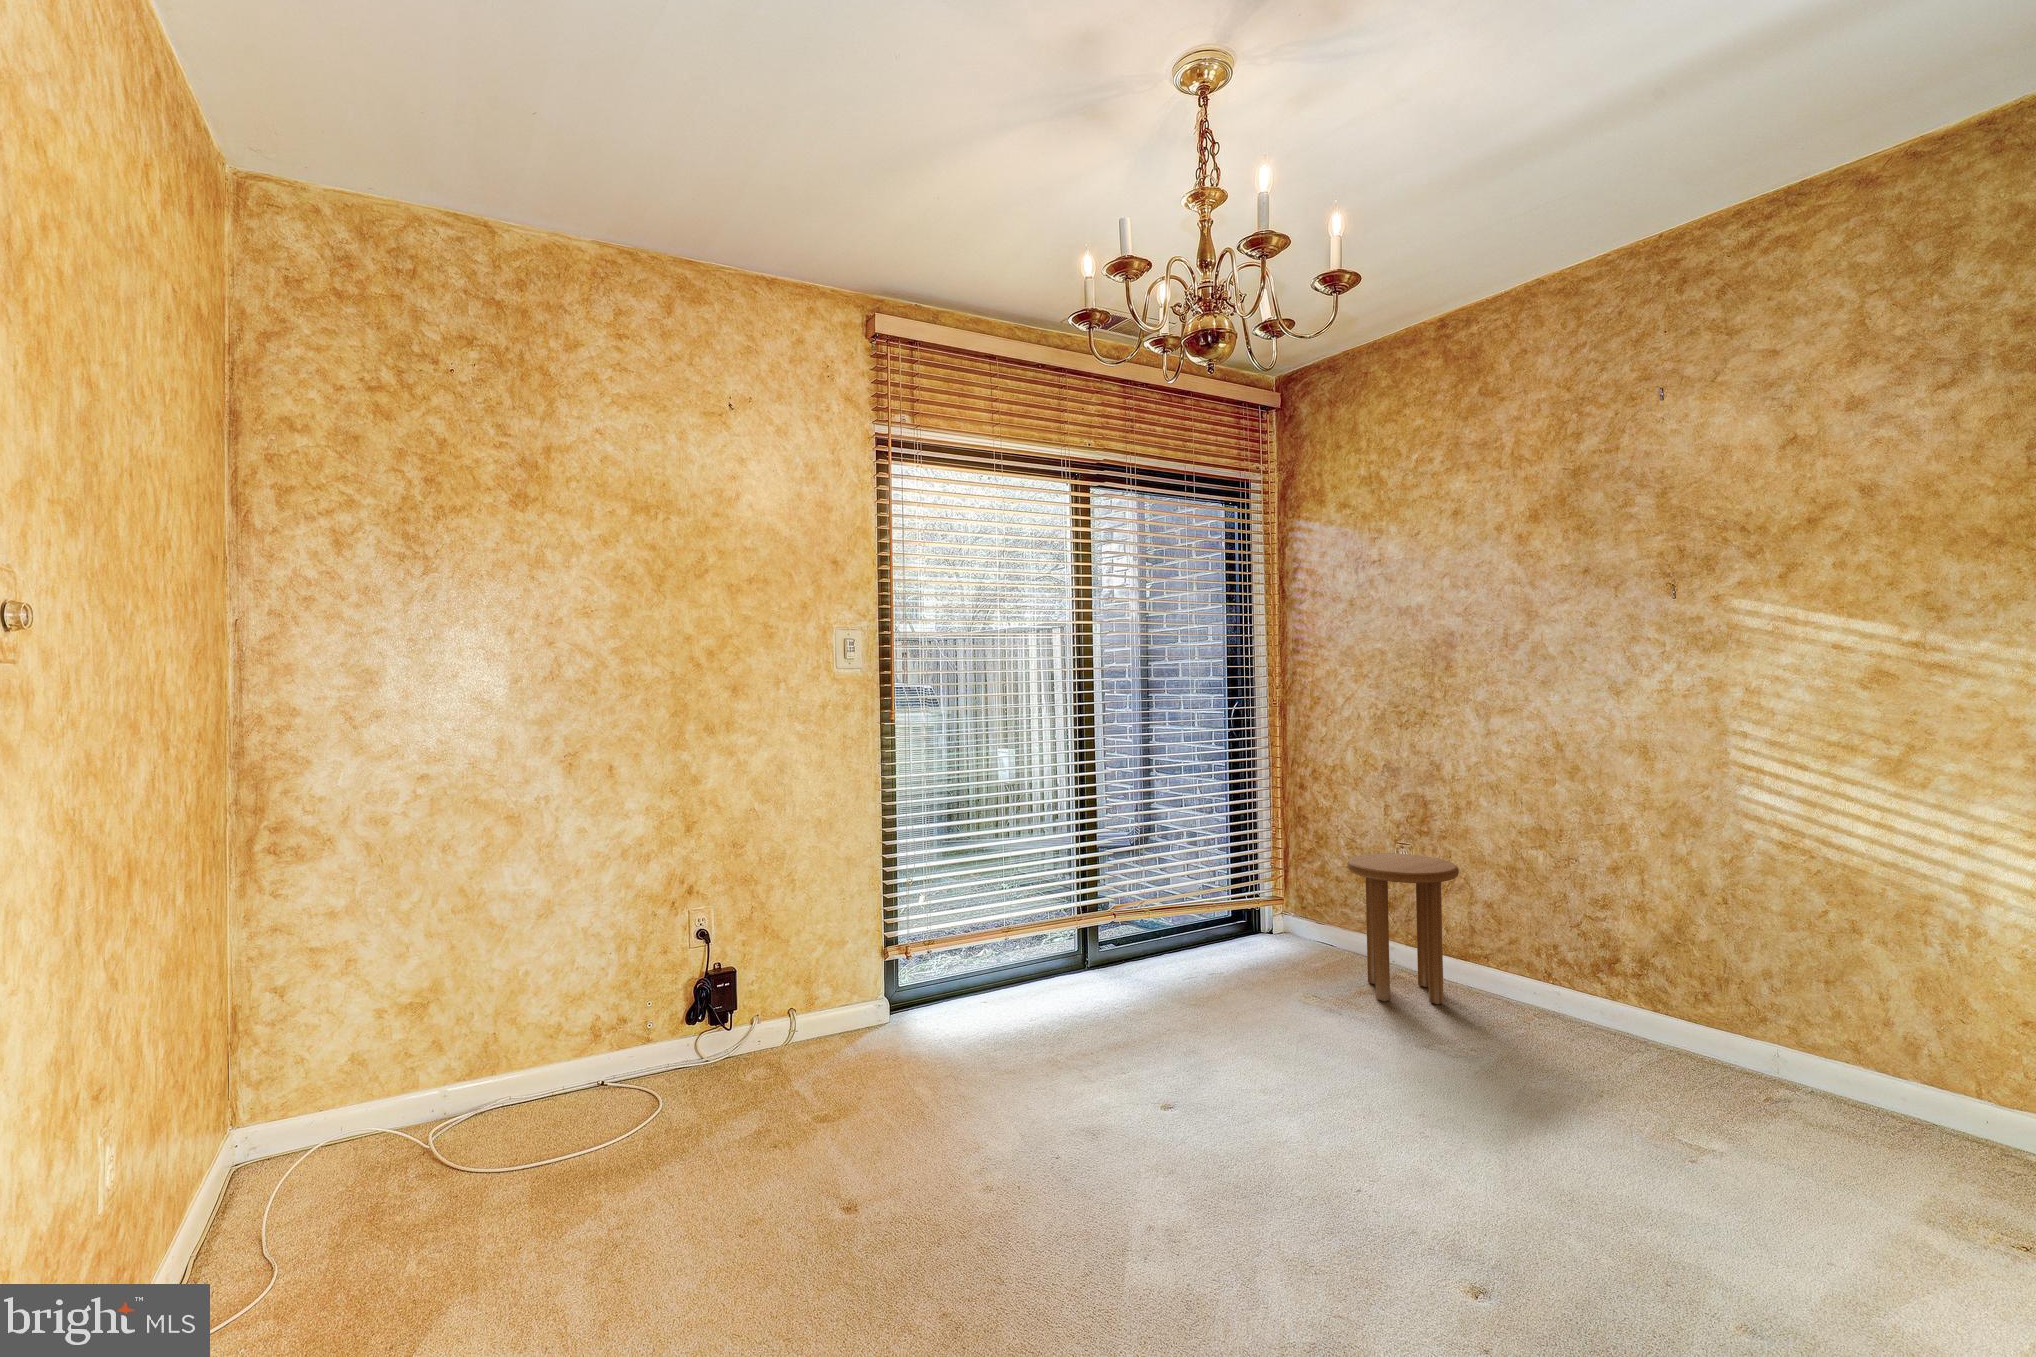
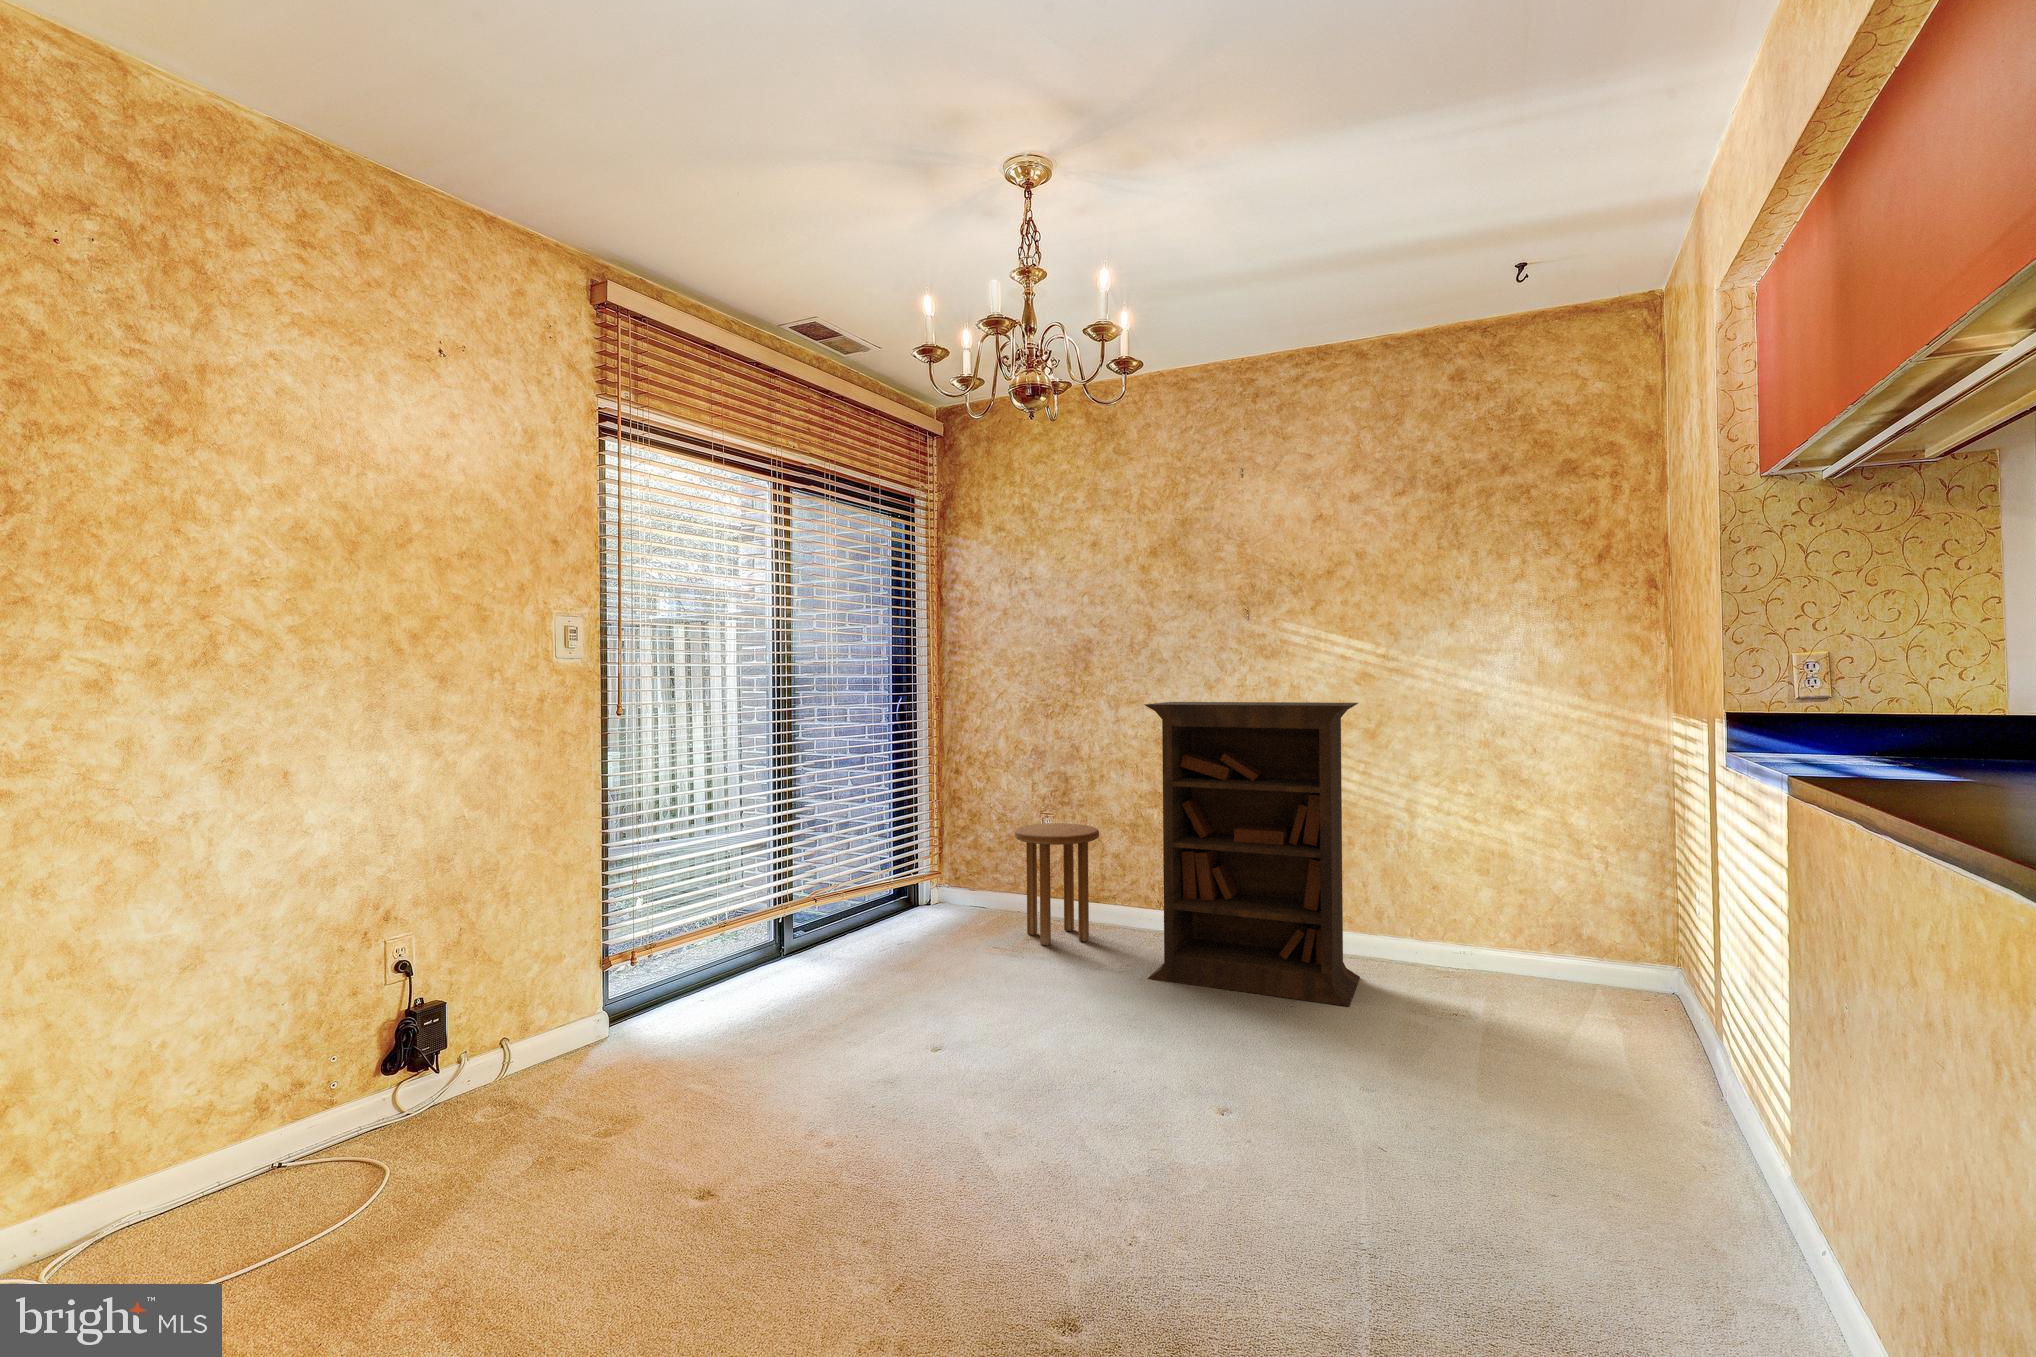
bookcase: none [1485,711,1871,1189] -> present [1144,702,1360,1006]

